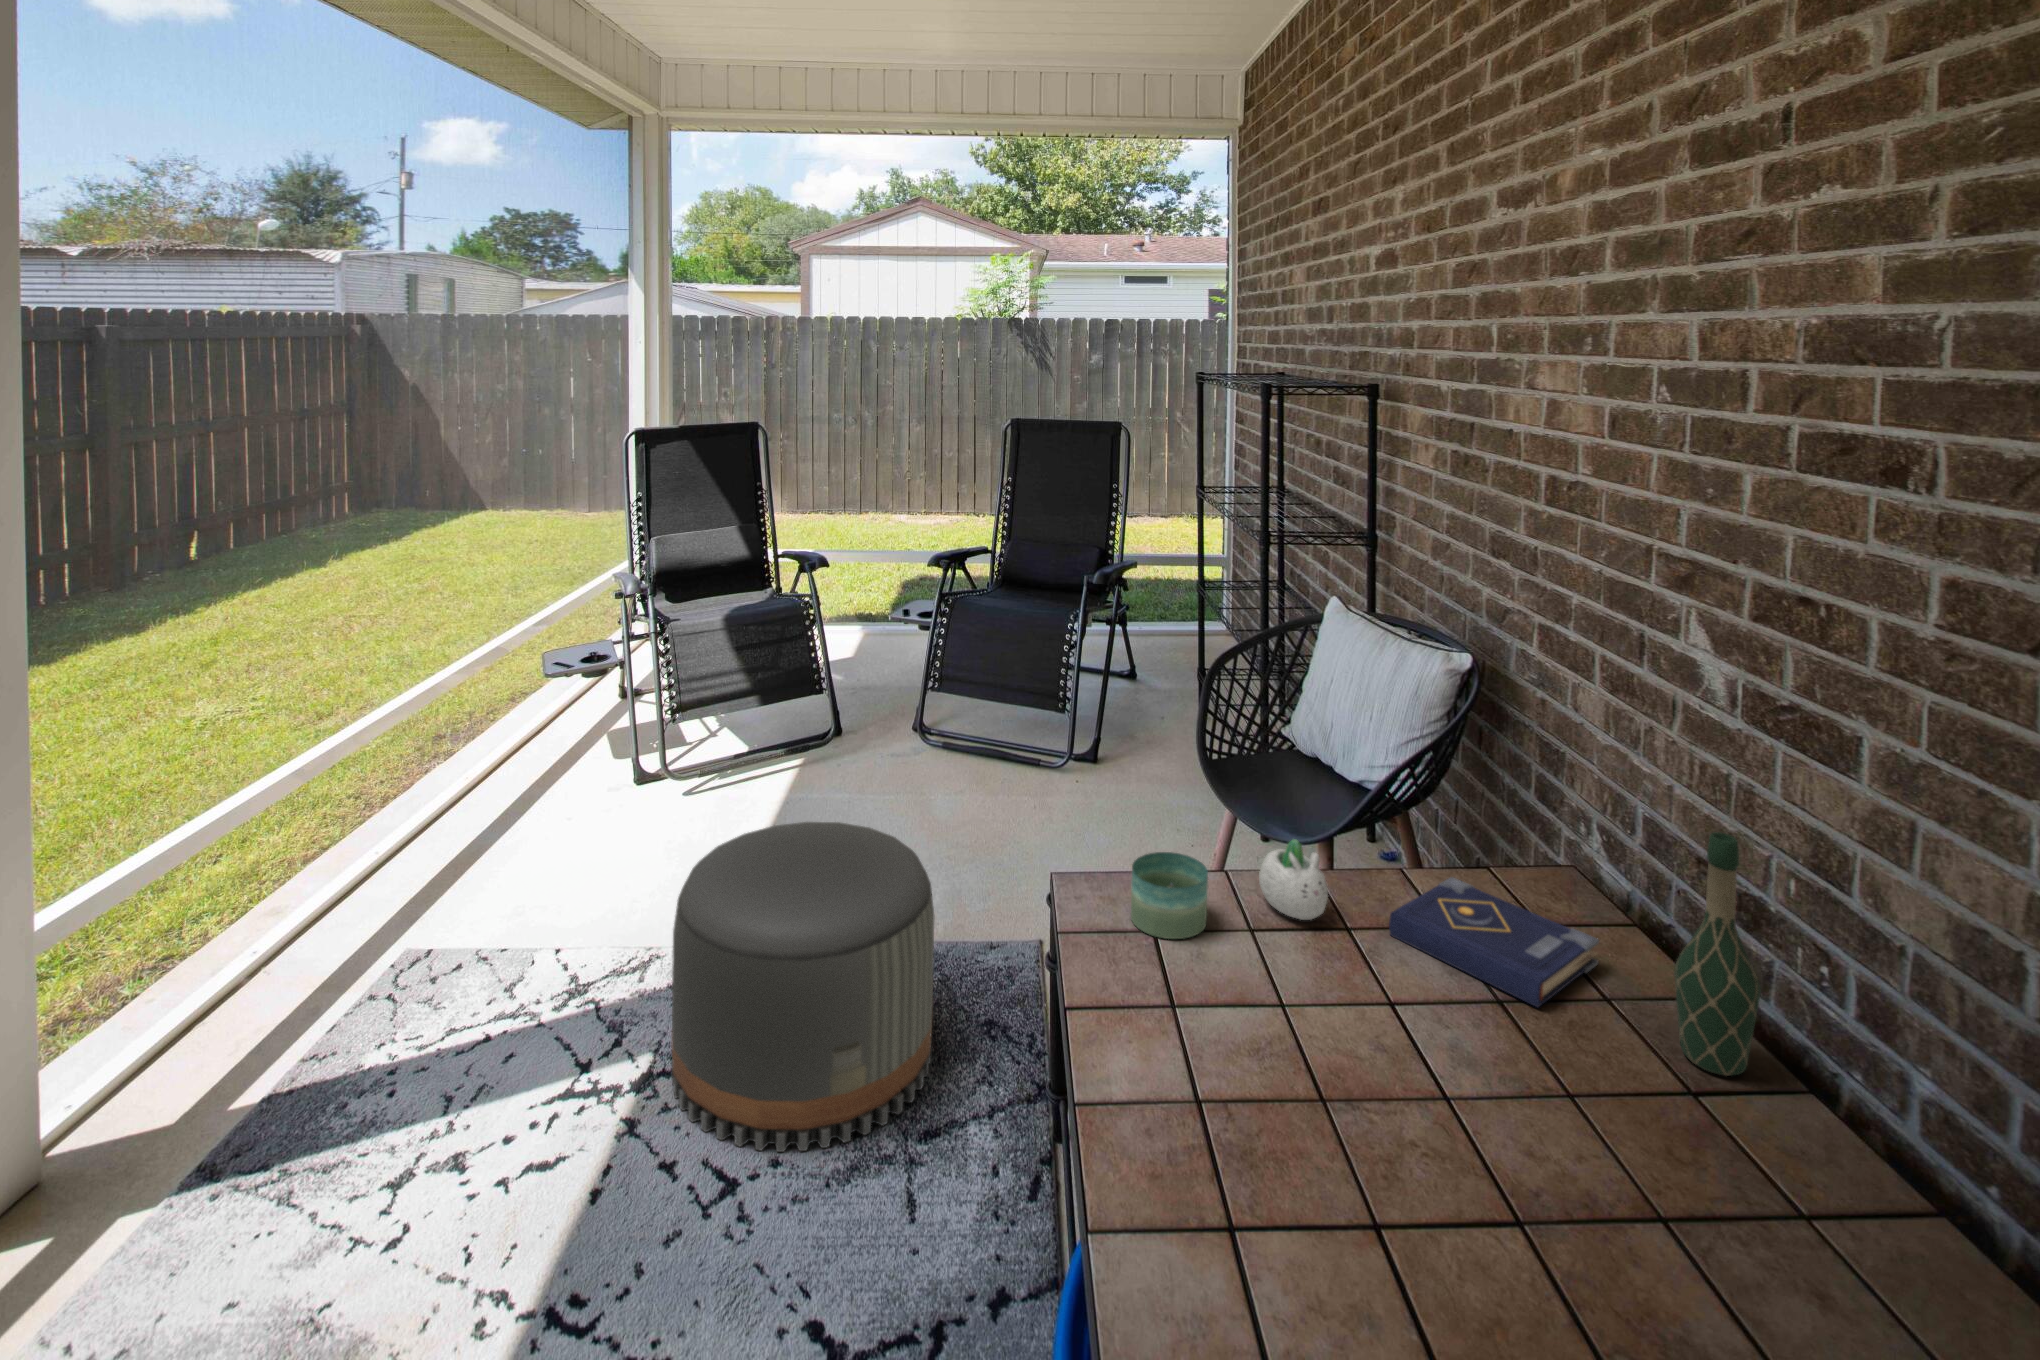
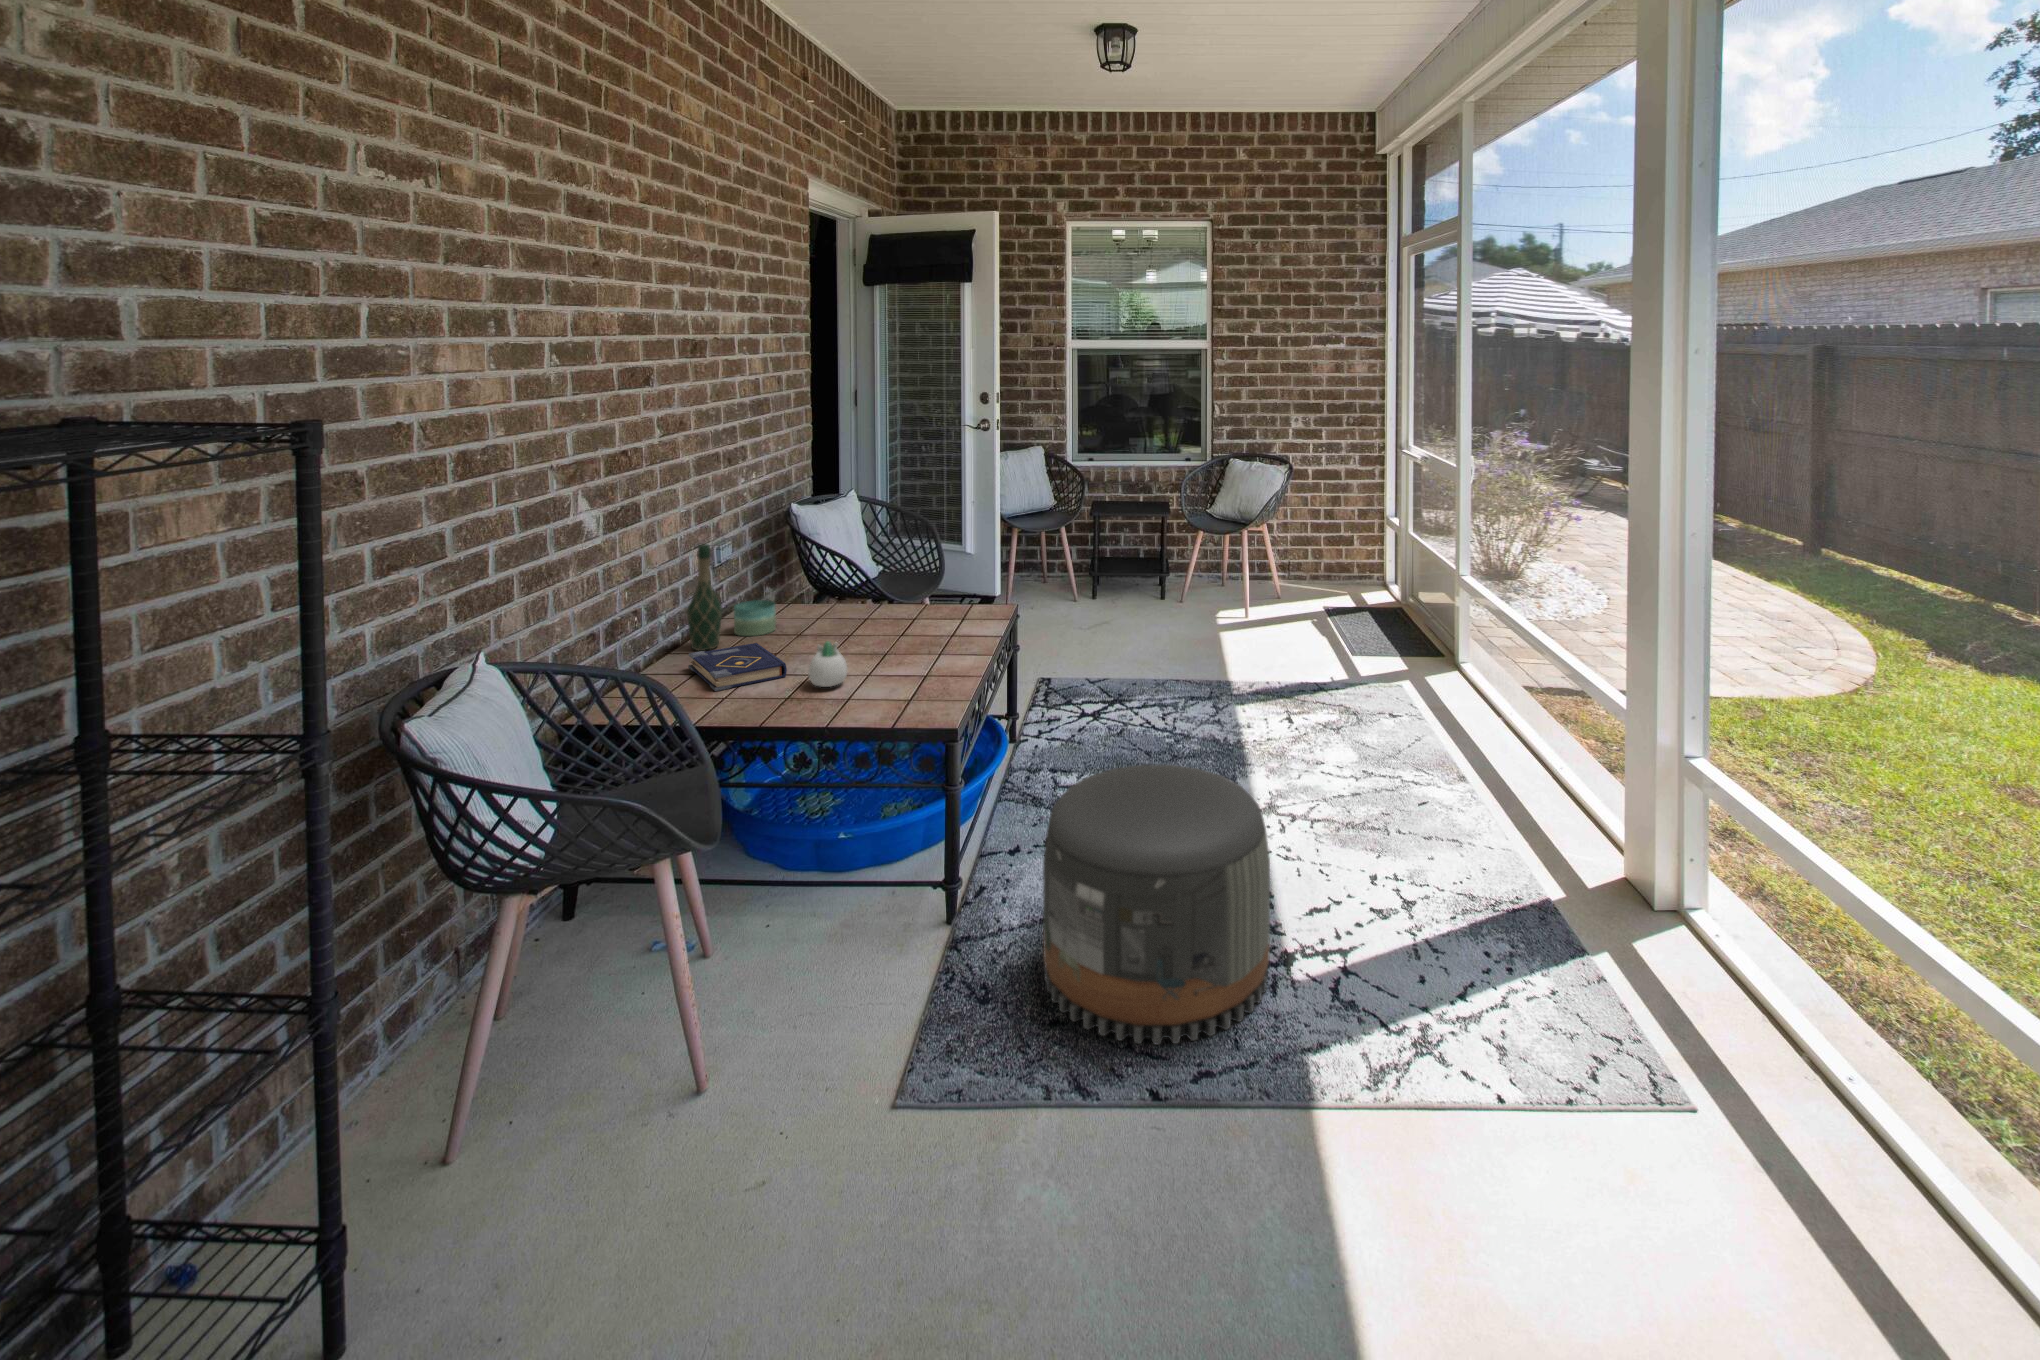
candle: present [1131,852,1208,939] -> present [734,600,776,636]

